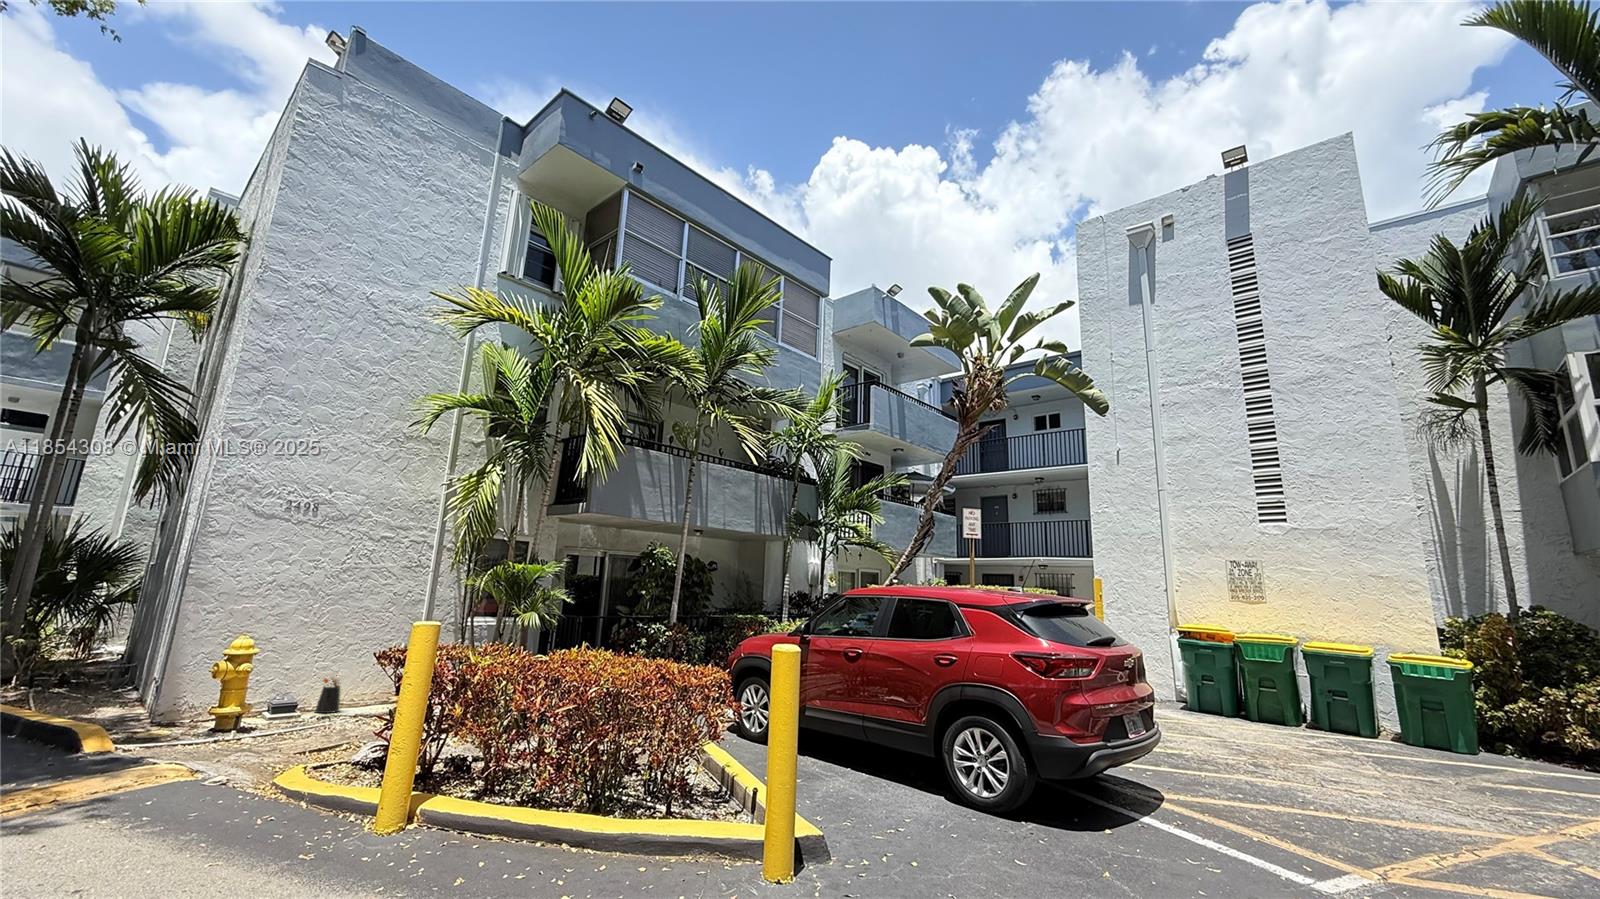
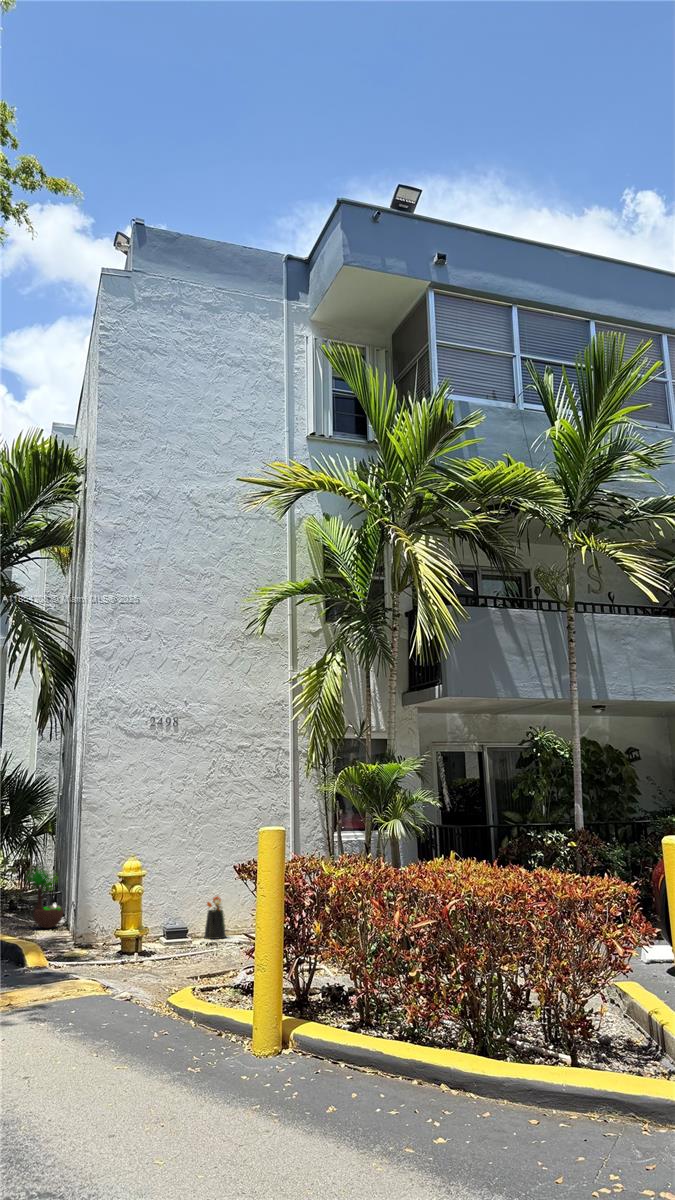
potted tree: none [96,635,144,705] -> present [26,866,63,928]

